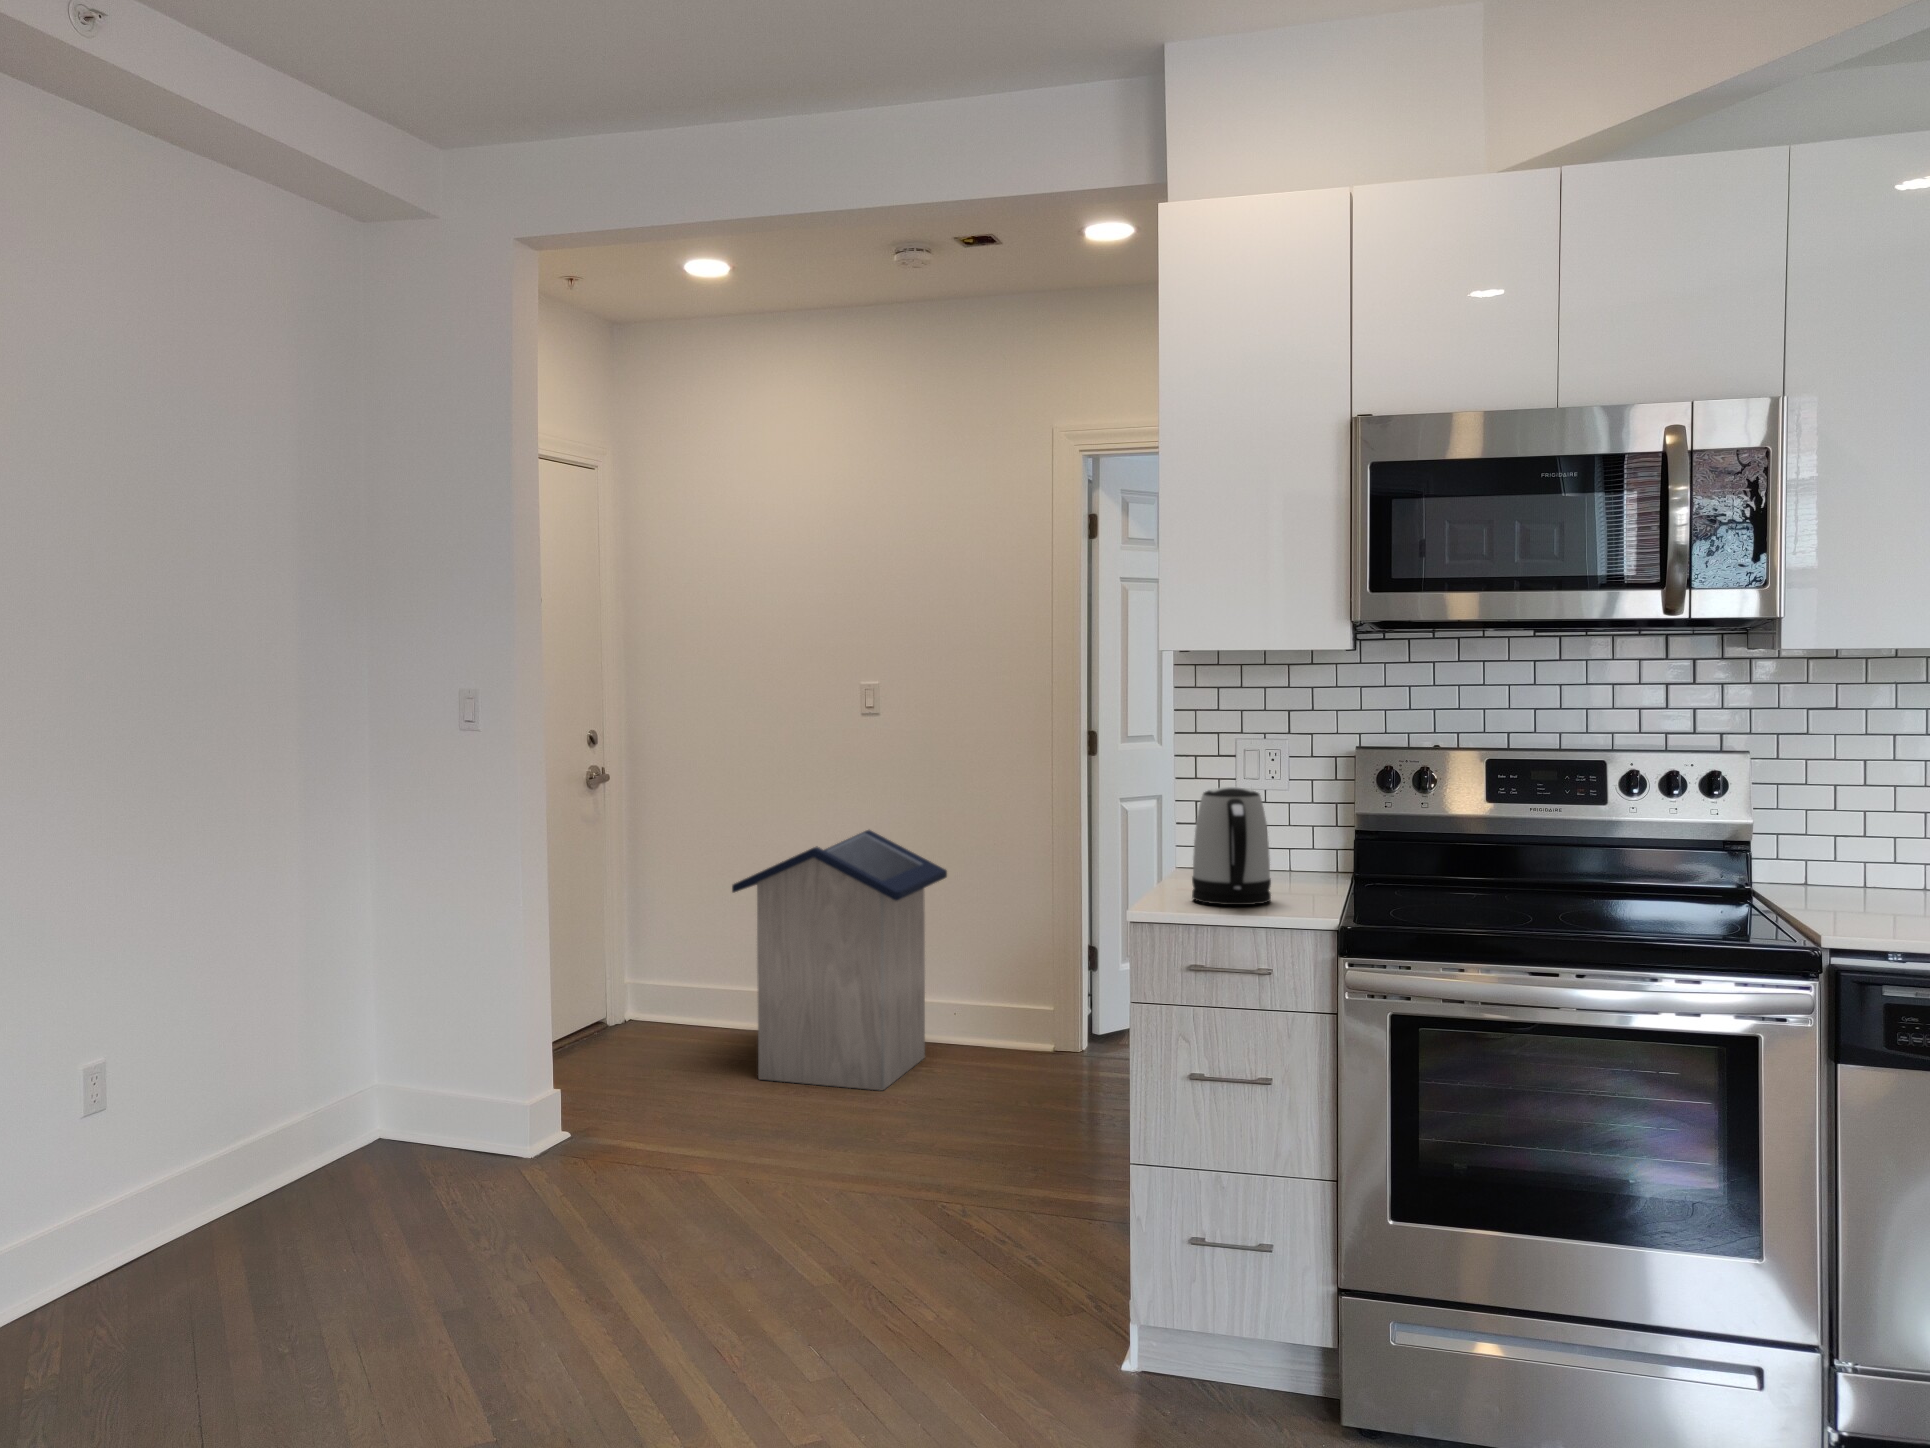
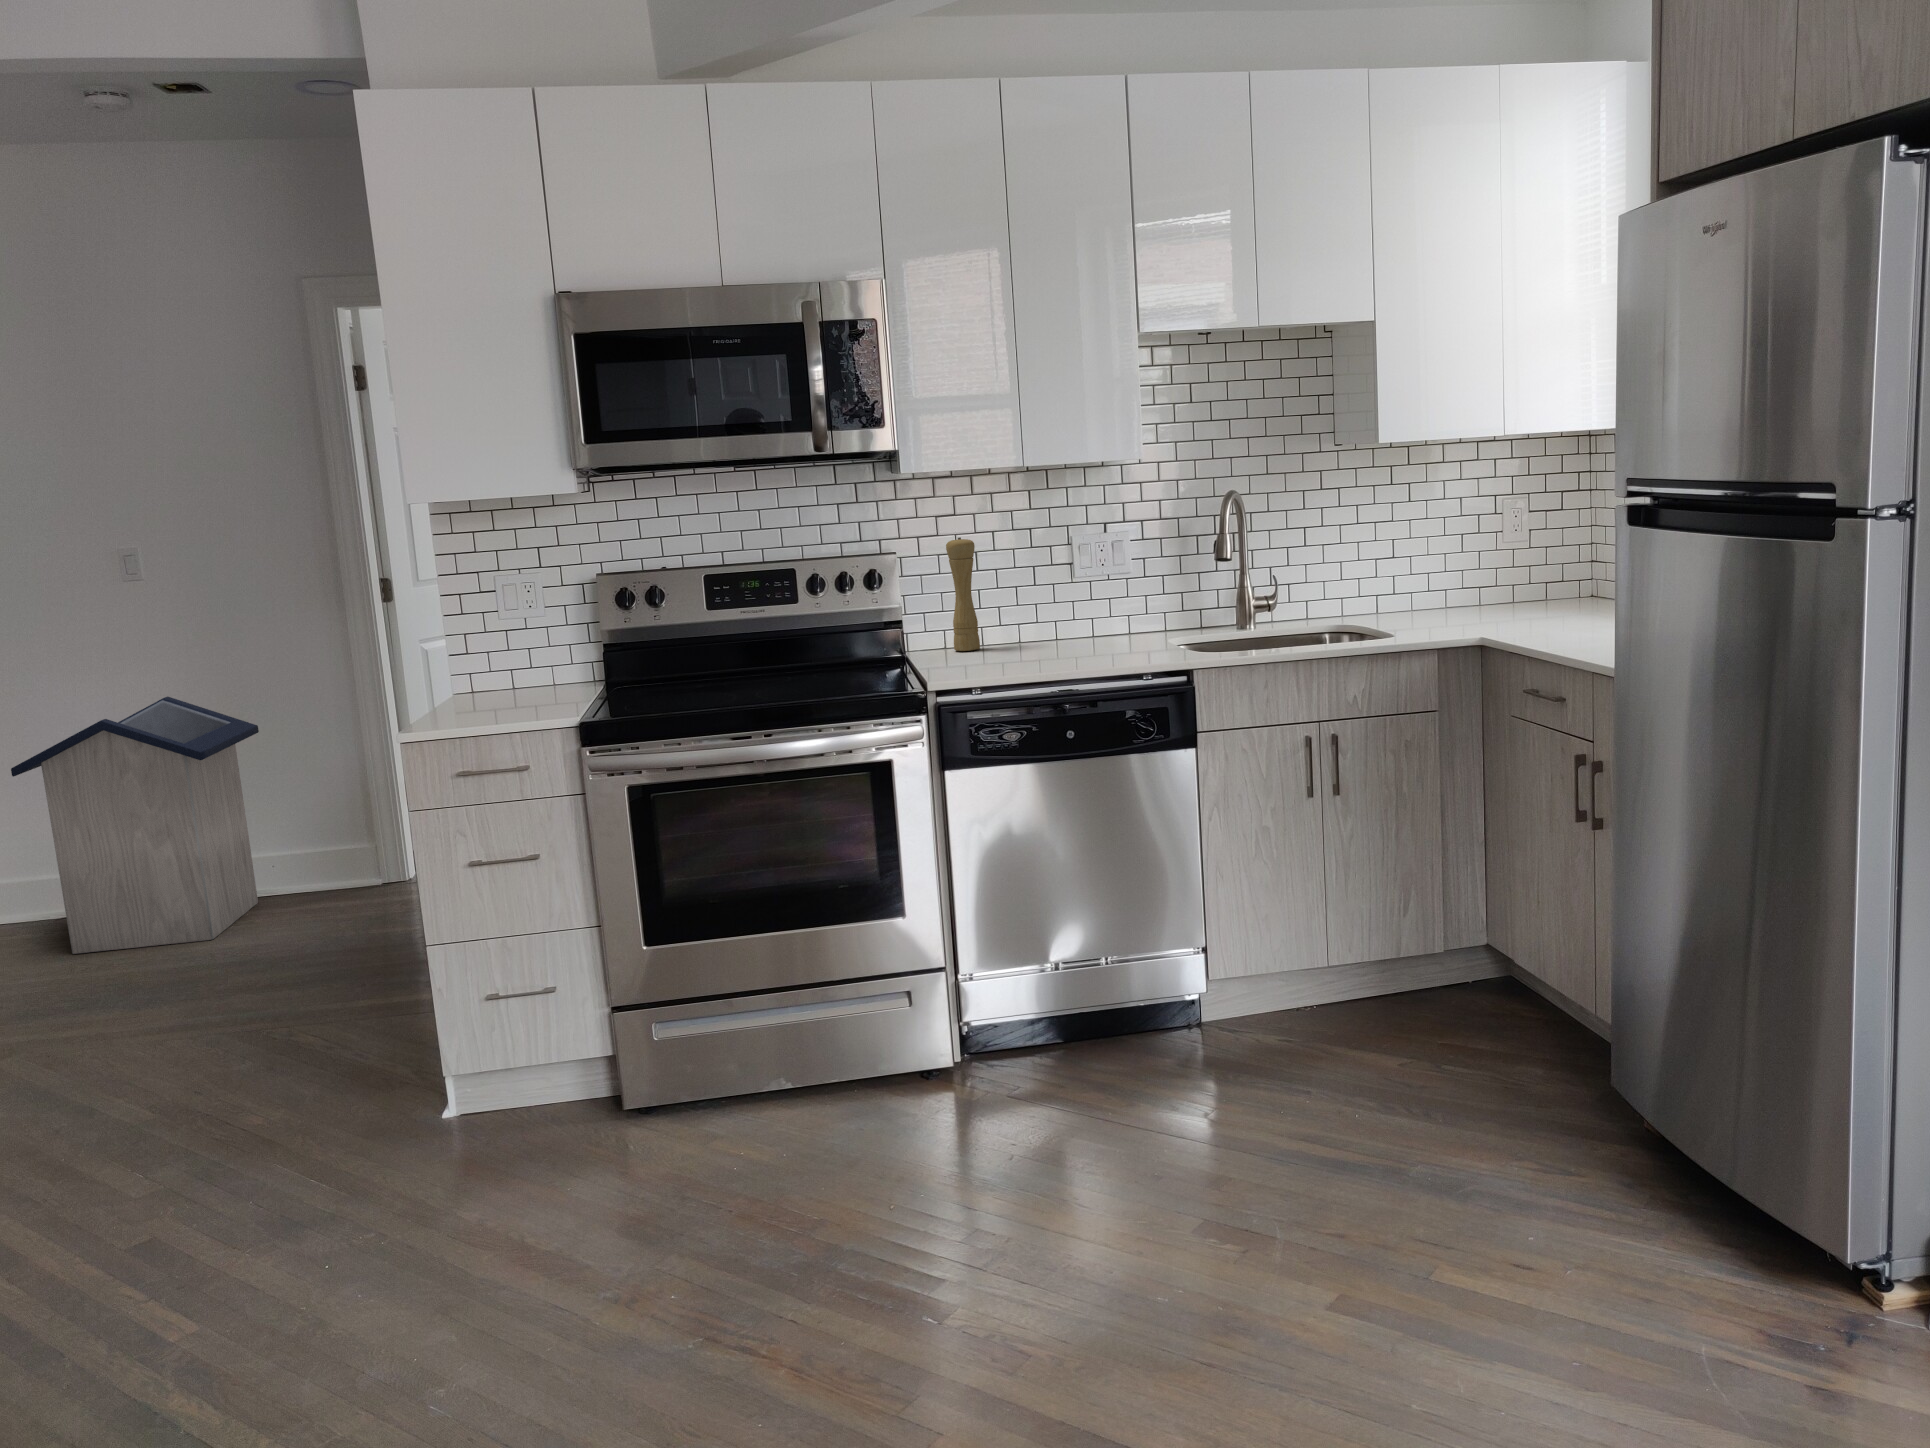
pepper mill: none [1827,739,1873,894] -> present [946,537,980,651]
kettle: present [1192,787,1271,905] -> none [455,618,529,719]

